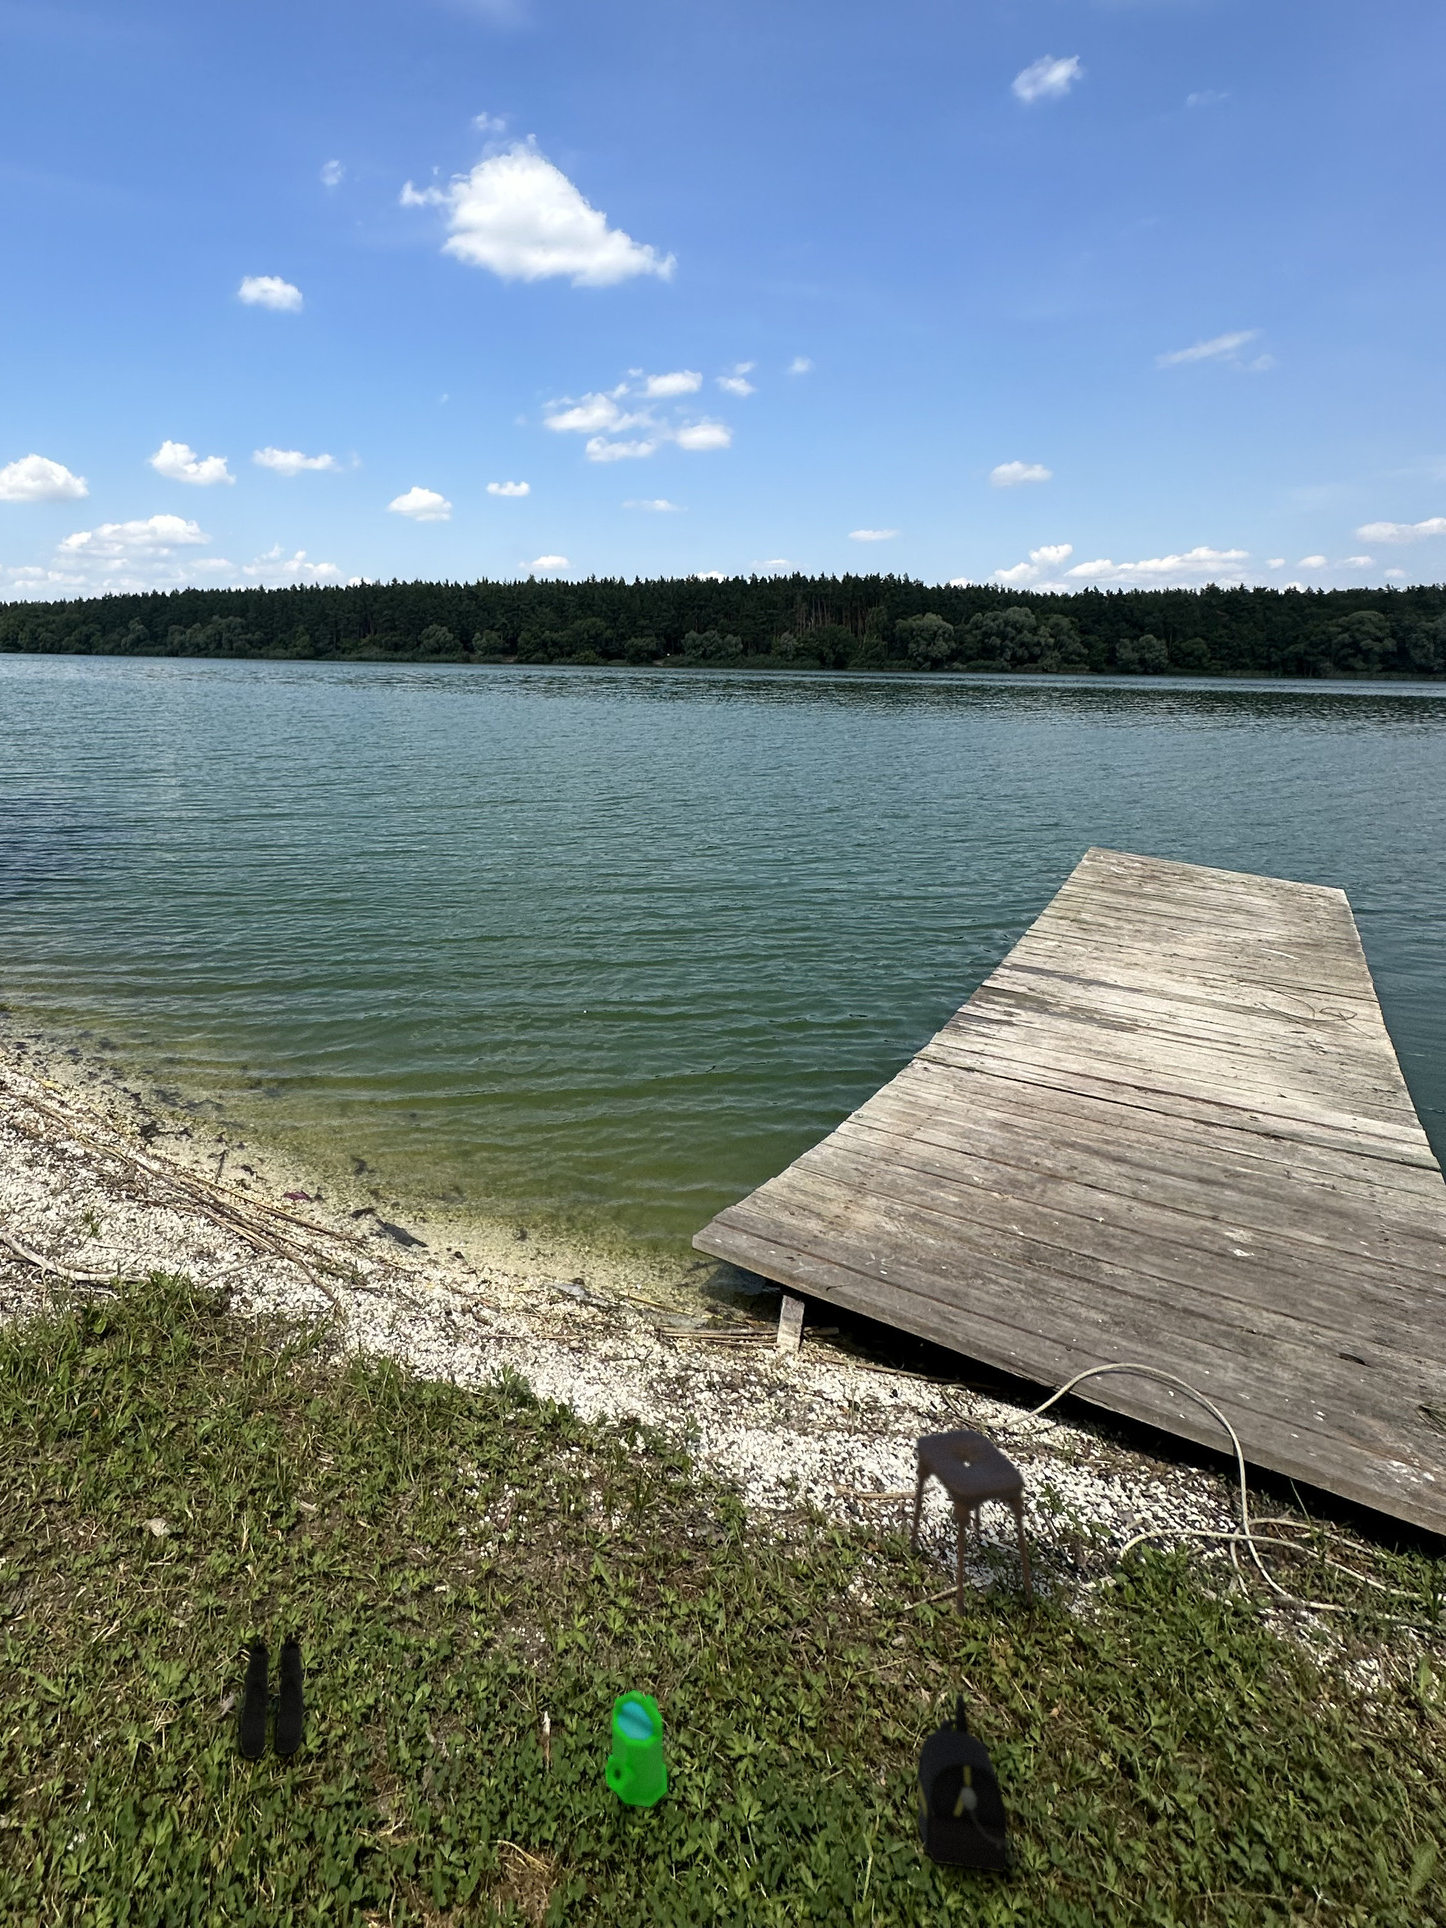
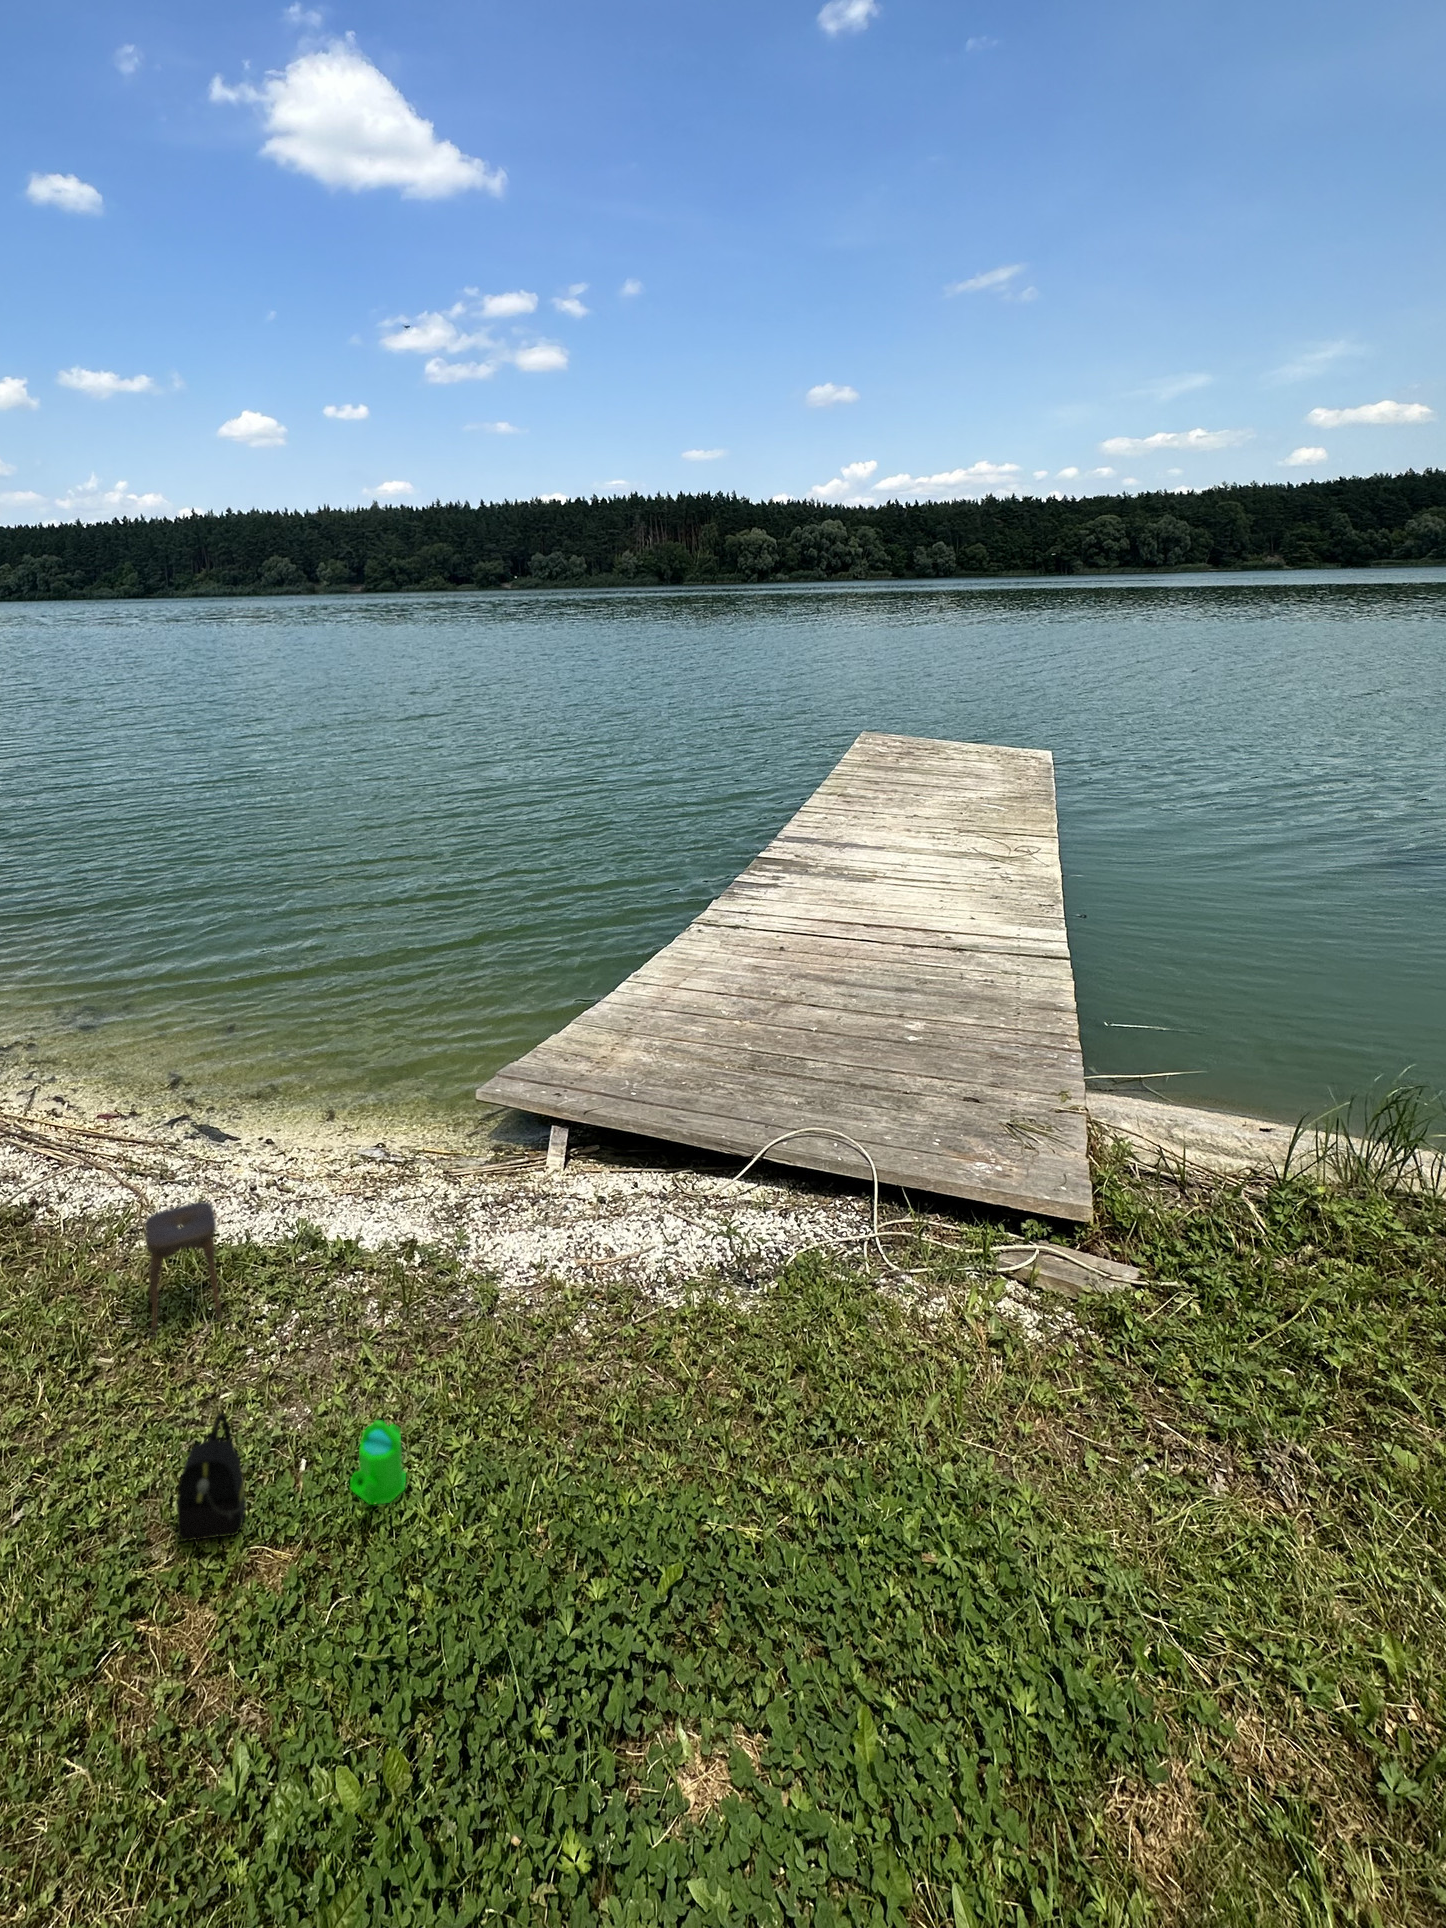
stool: present [910,1429,1033,1617] -> present [145,1202,221,1339]
boots: present [240,1638,304,1758] -> none [30,1450,91,1550]
backpack: present [917,1694,1011,1872] -> present [177,1413,246,1541]

